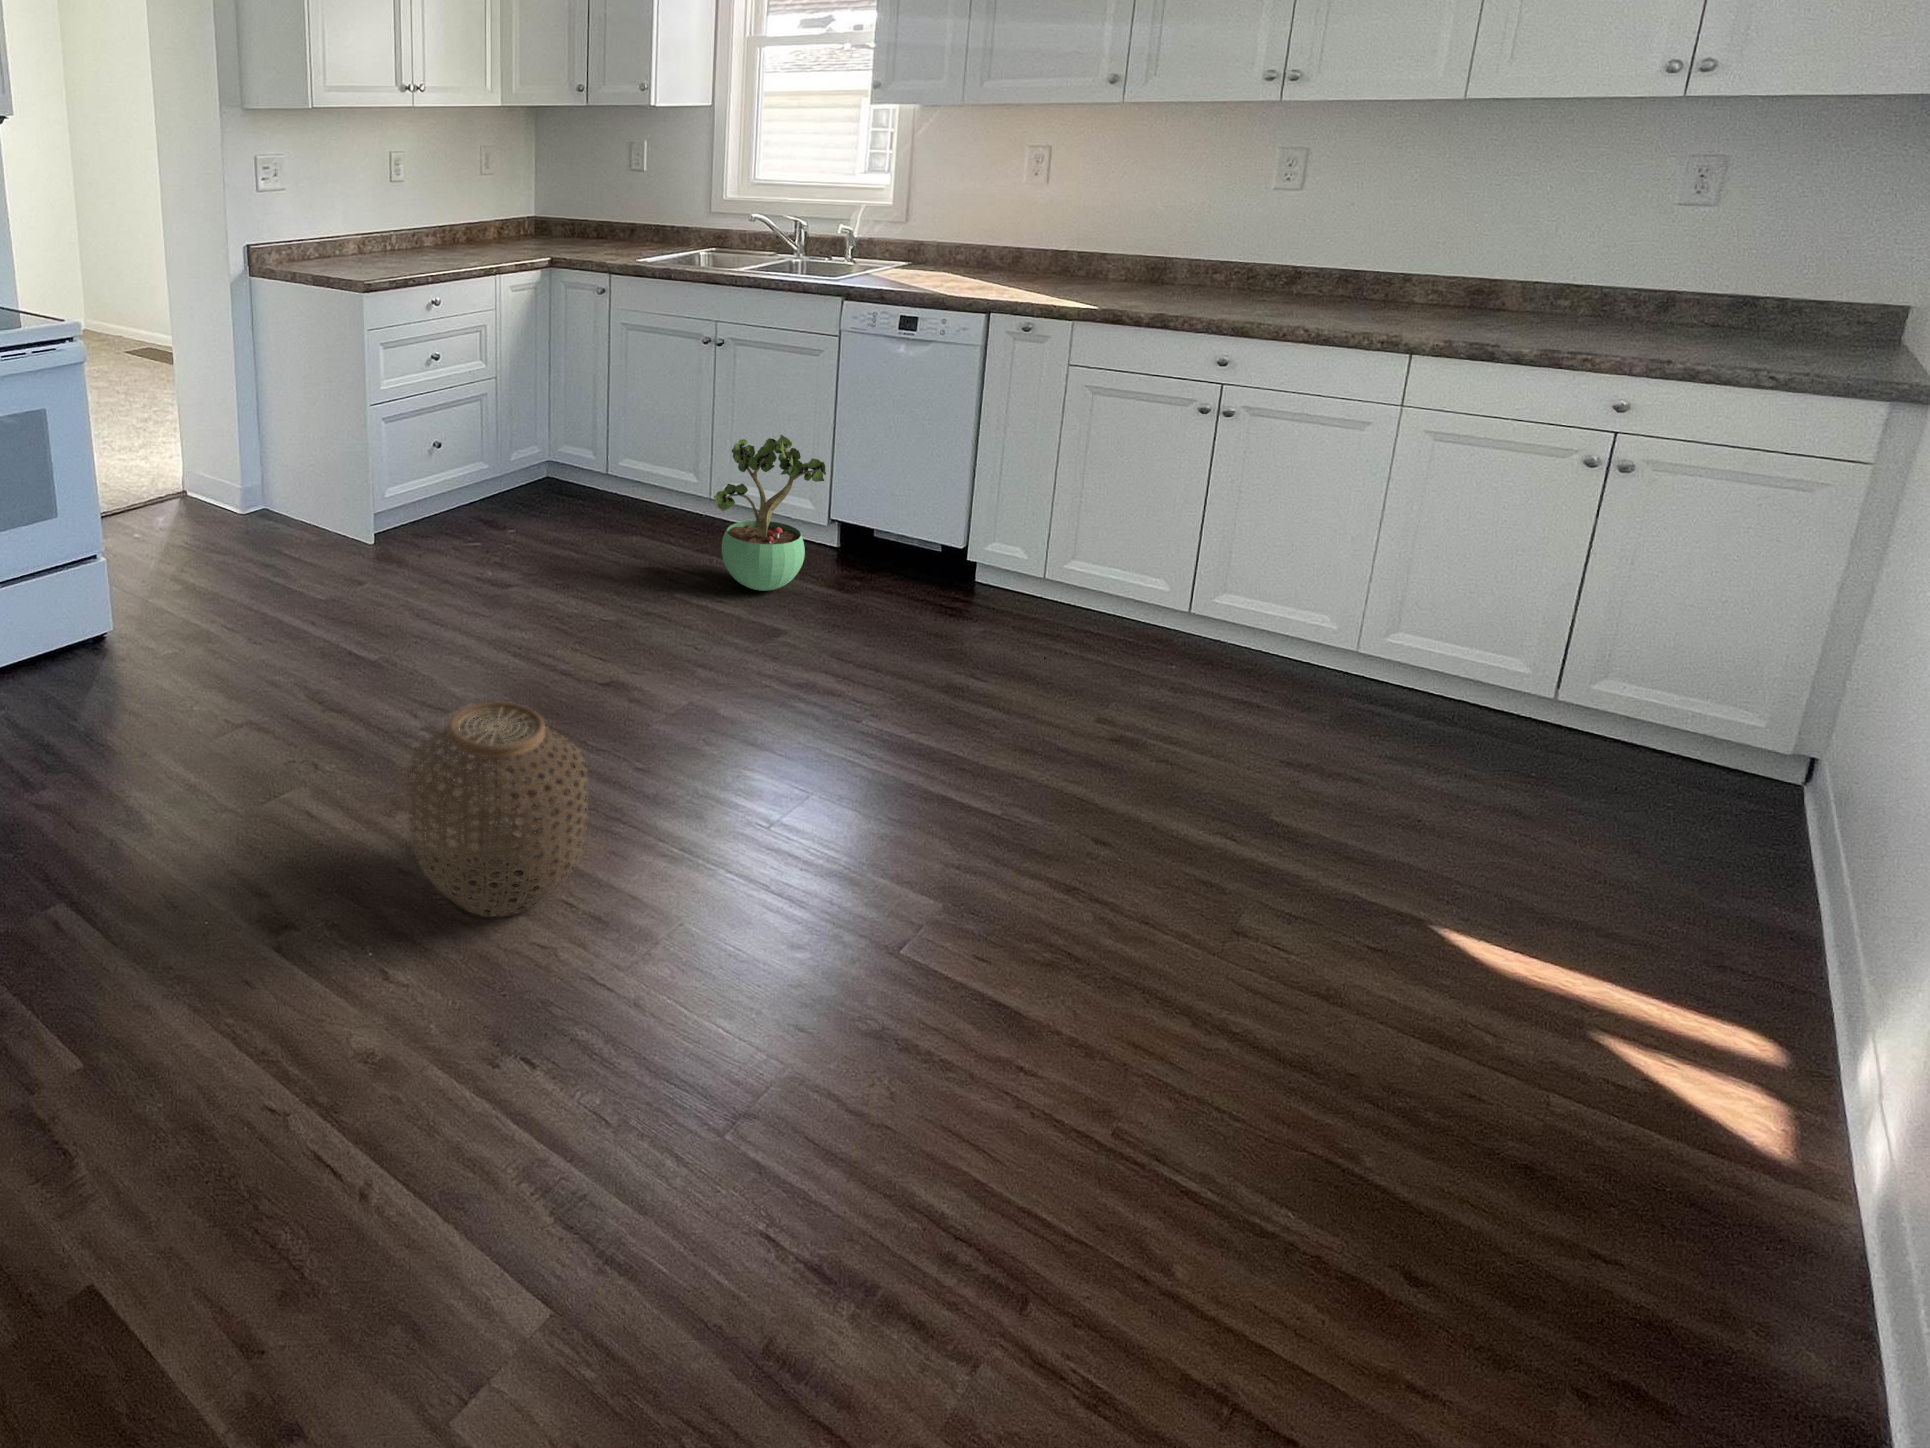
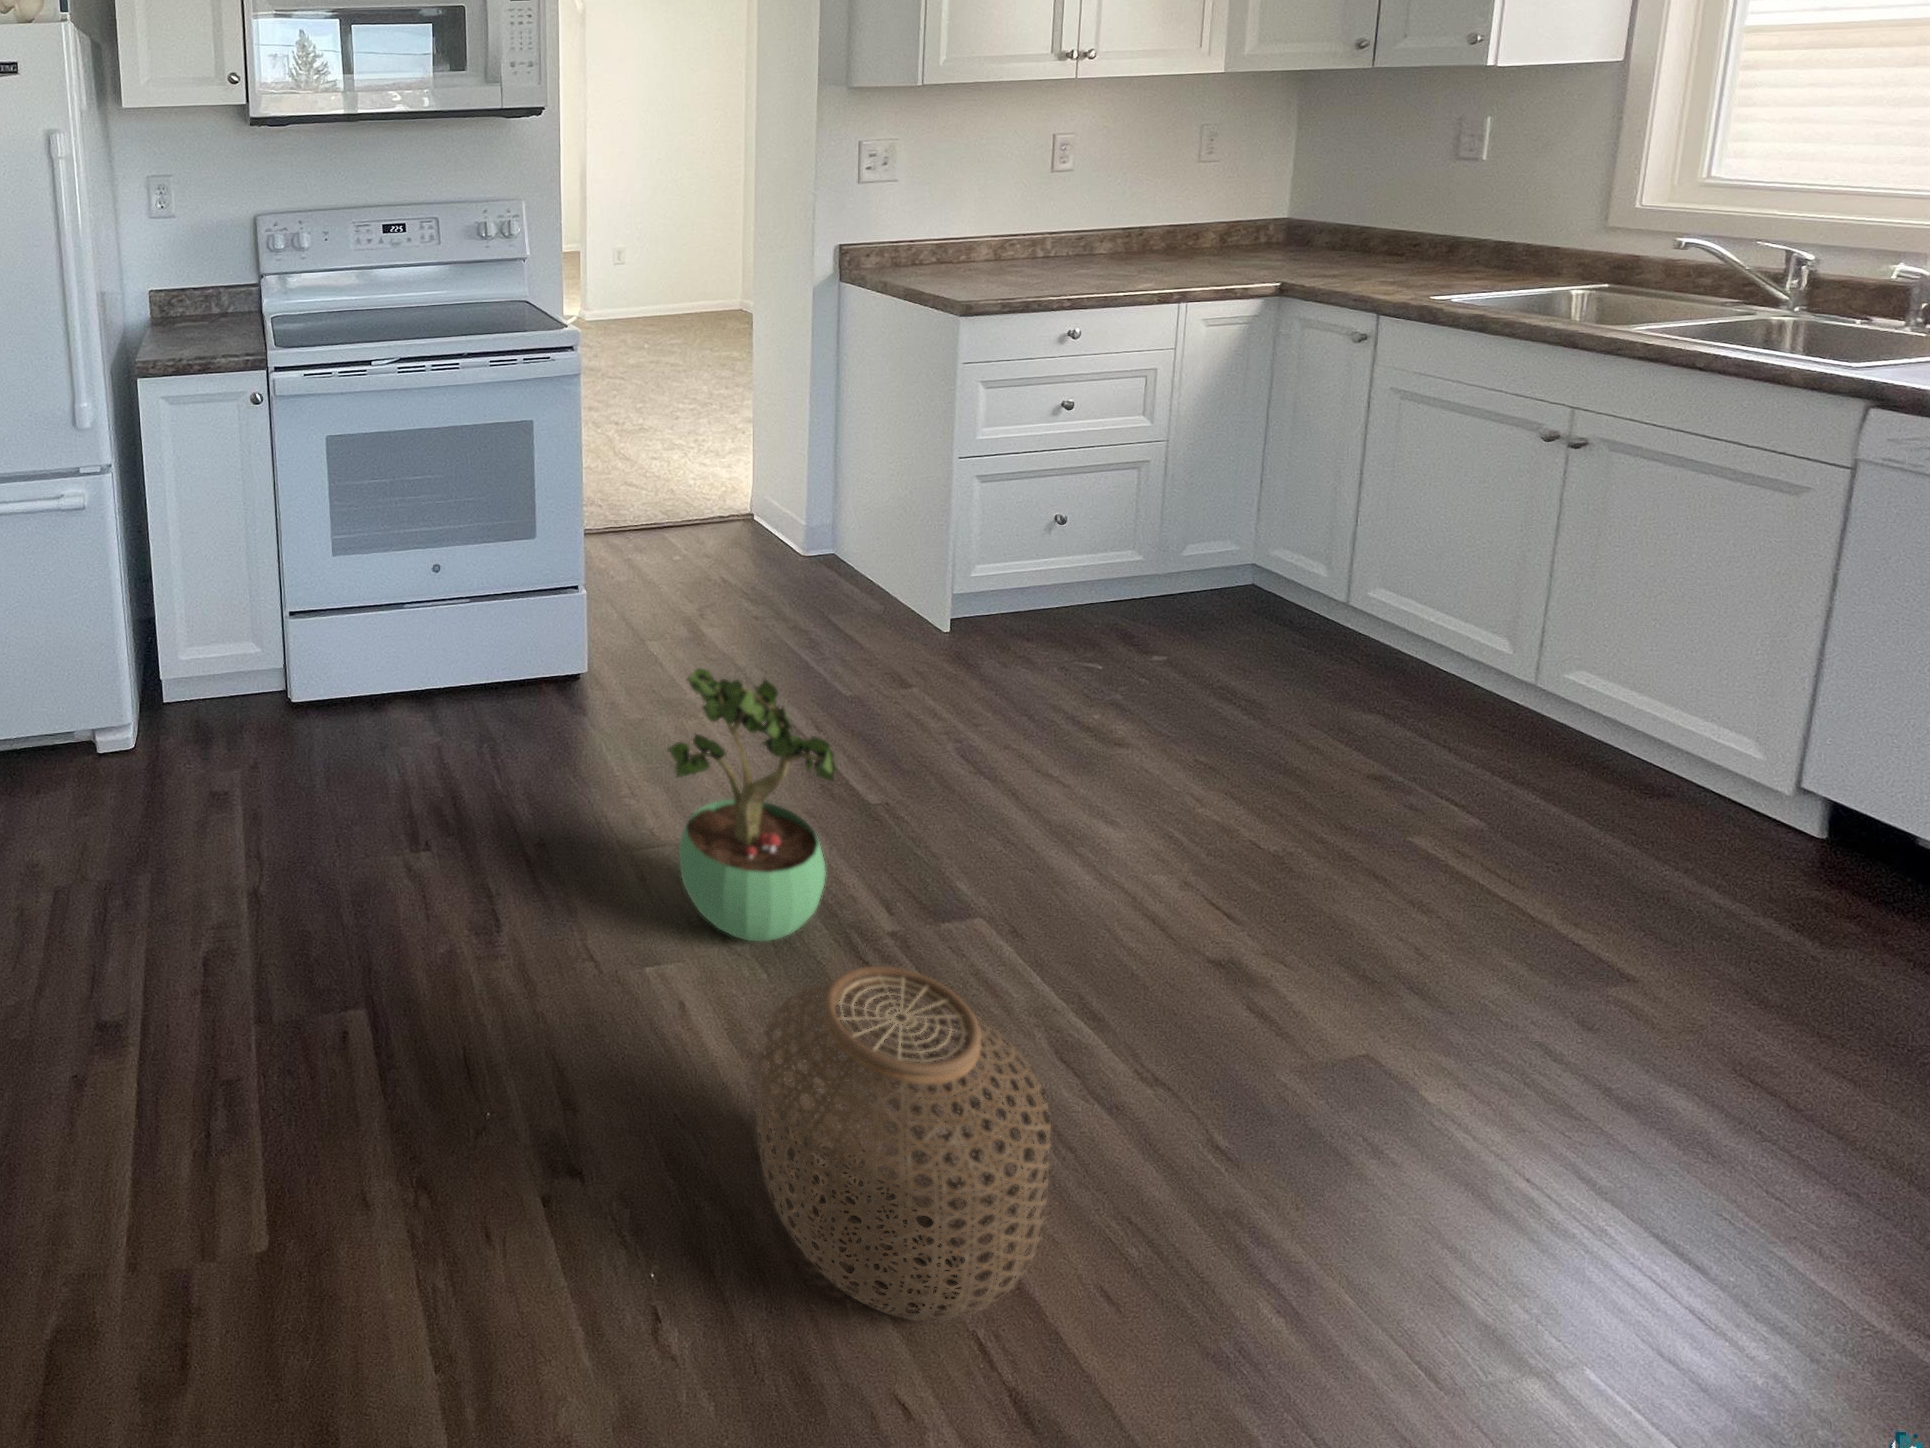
potted plant: present [714,435,826,591] -> present [668,668,835,941]

